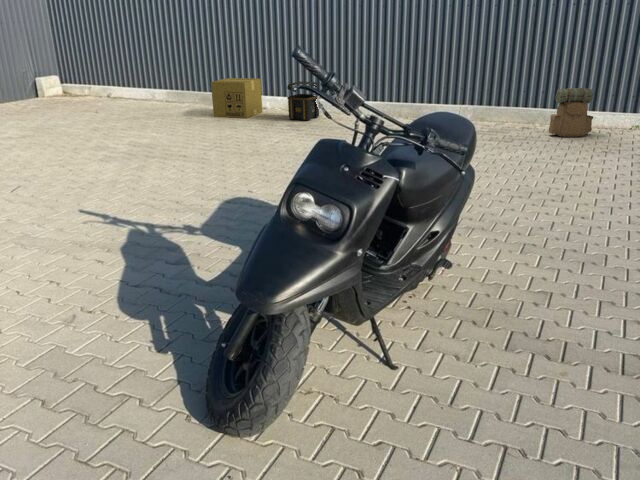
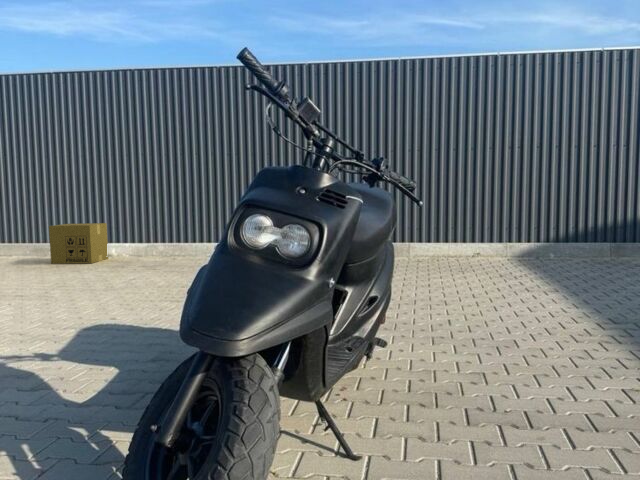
toolbox: present [287,82,319,121] -> none [139,224,174,263]
backpack: present [548,88,593,137] -> none [408,219,445,263]

